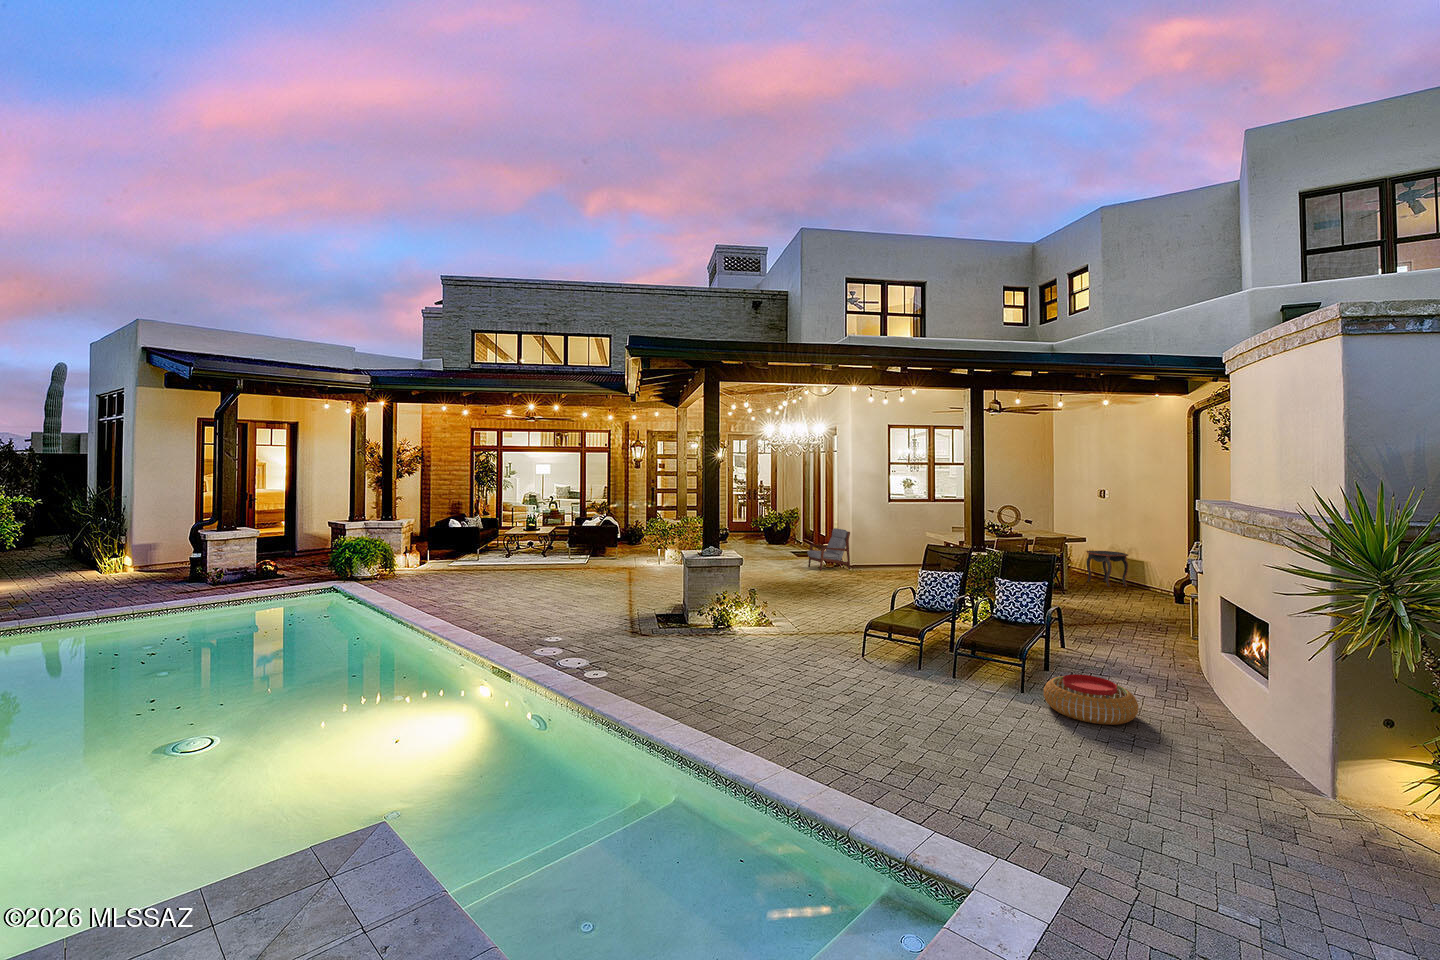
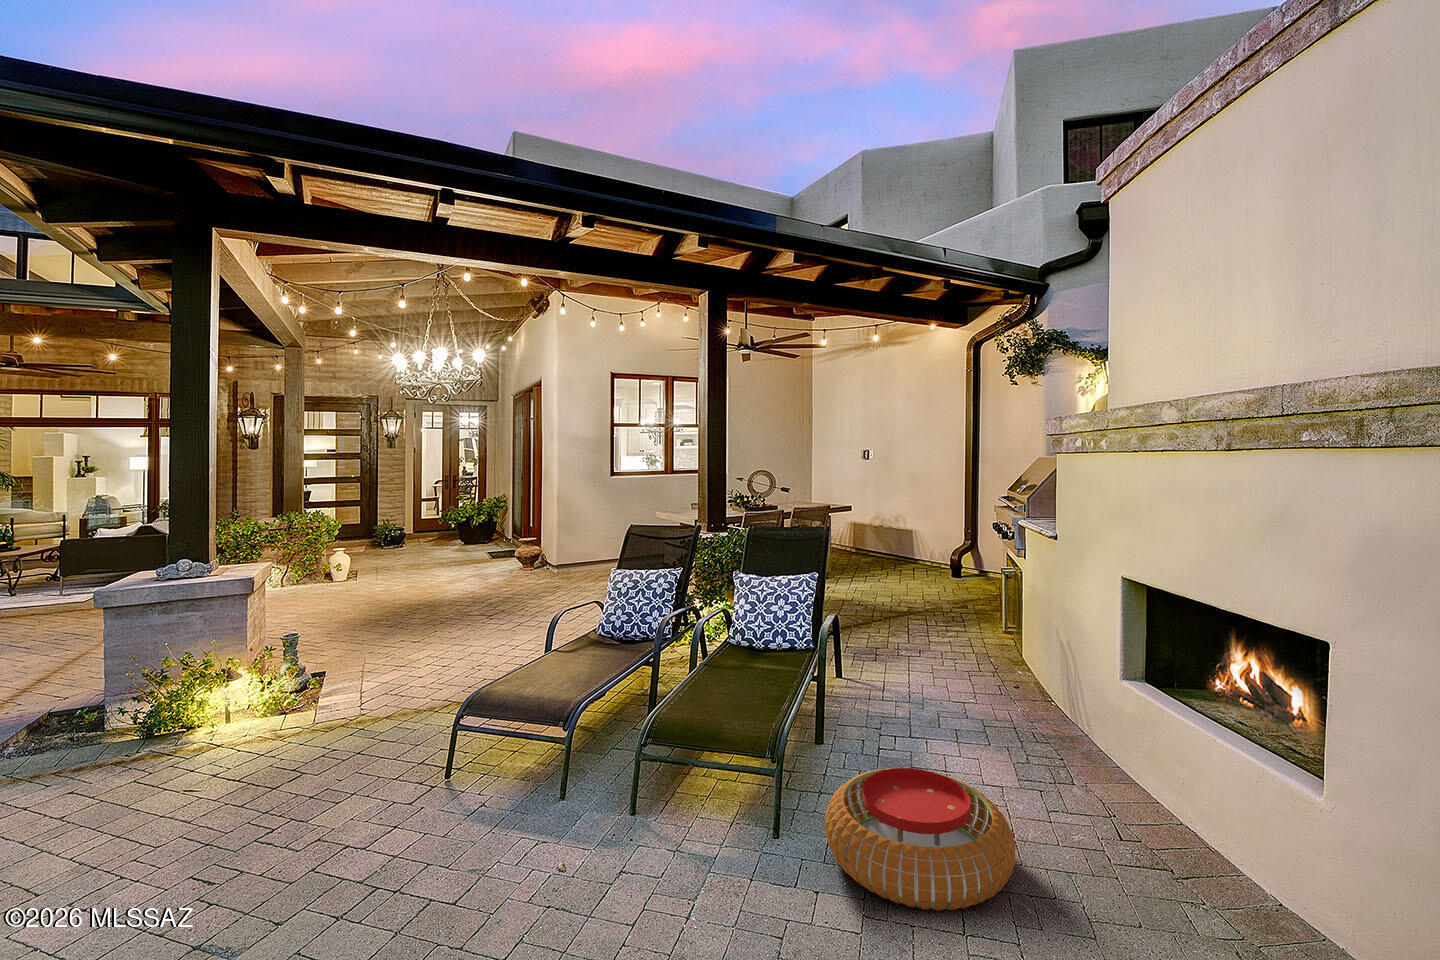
armchair: present [808,528,850,571] -> none [498,514,562,577]
side table: present [1087,551,1128,587] -> none [849,521,894,564]

